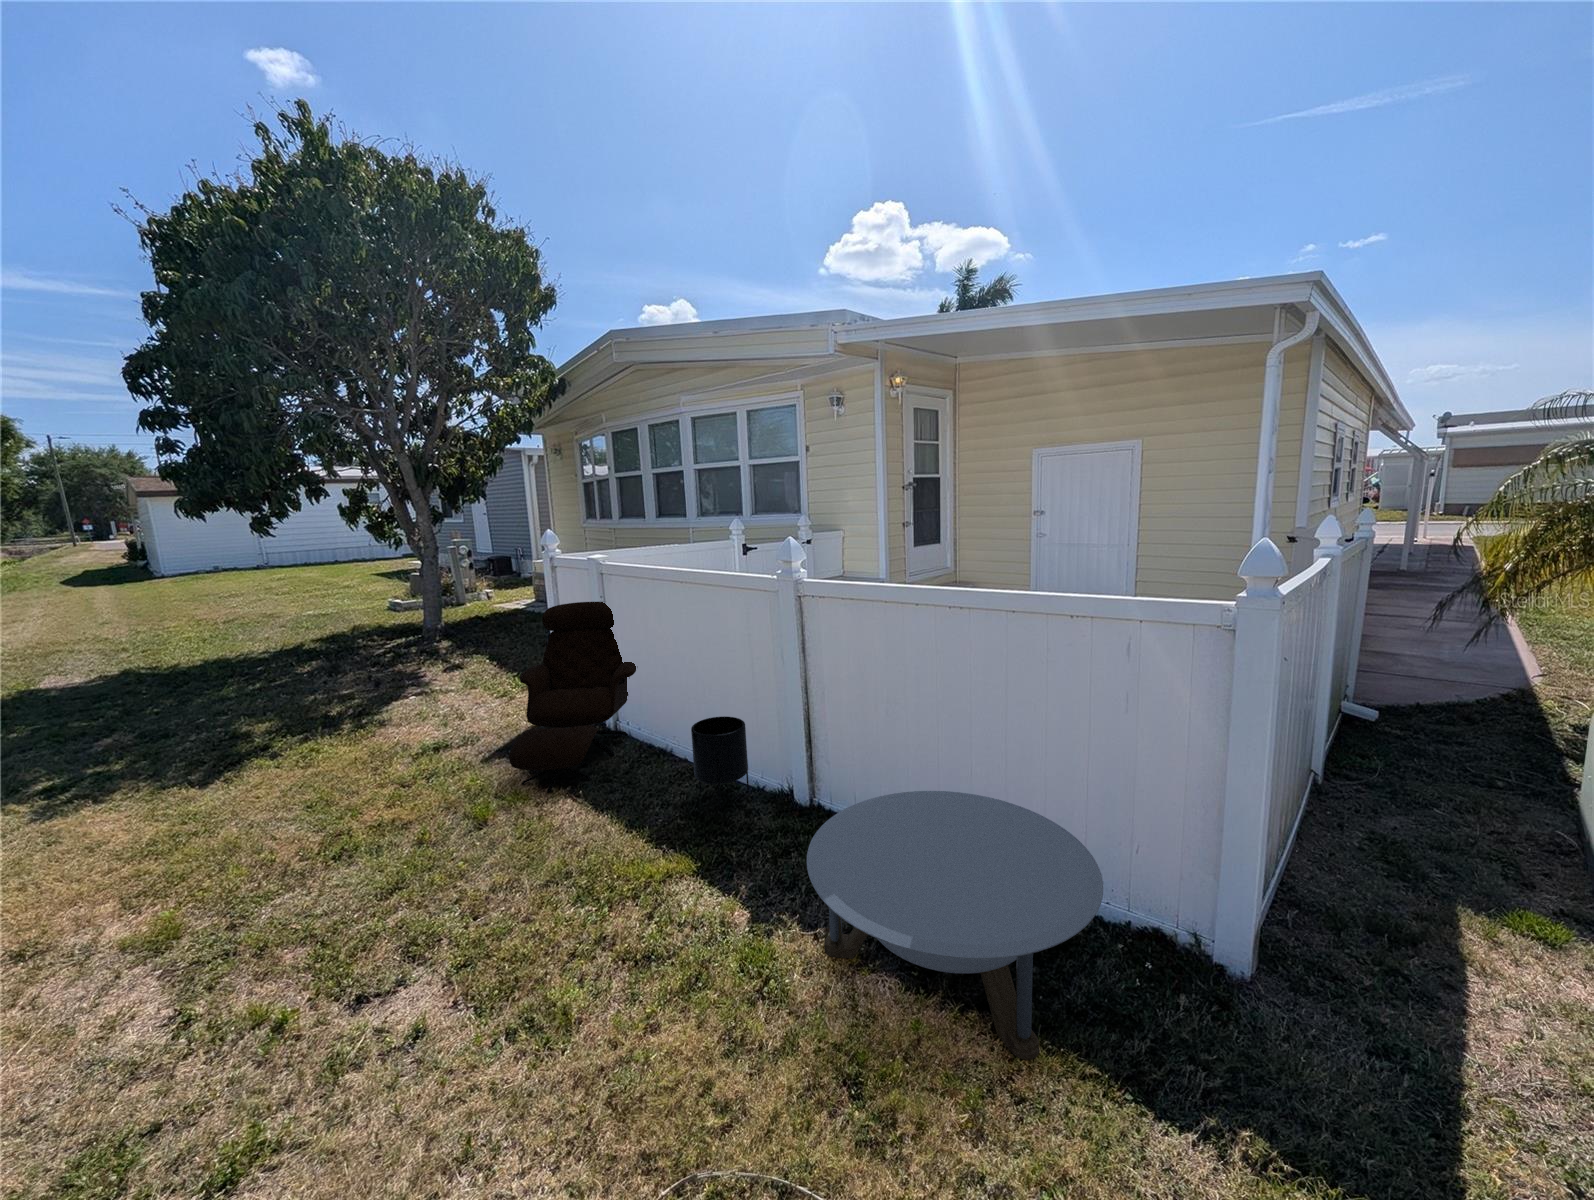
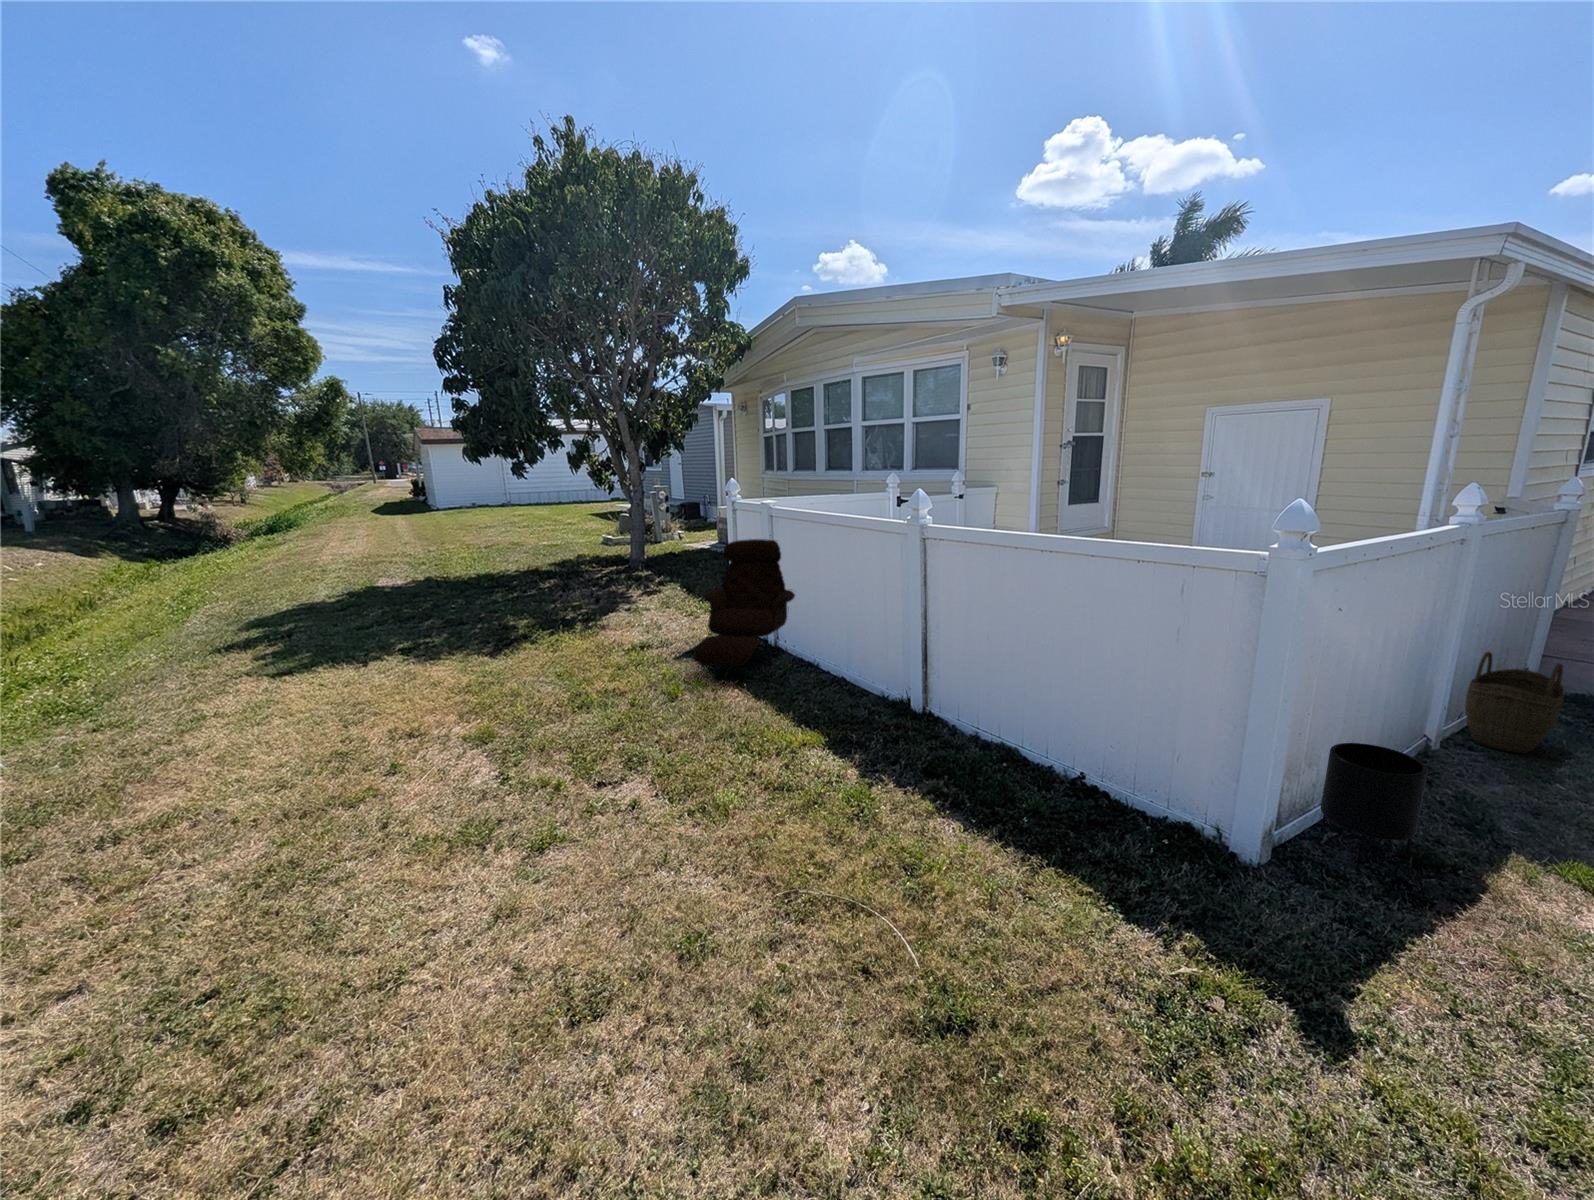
woven basket: none [1322,676,1403,773] -> present [1465,652,1564,754]
planter: present [691,716,749,812] -> present [1321,743,1428,871]
round table: present [807,791,1103,1060] -> none [897,699,1129,880]

